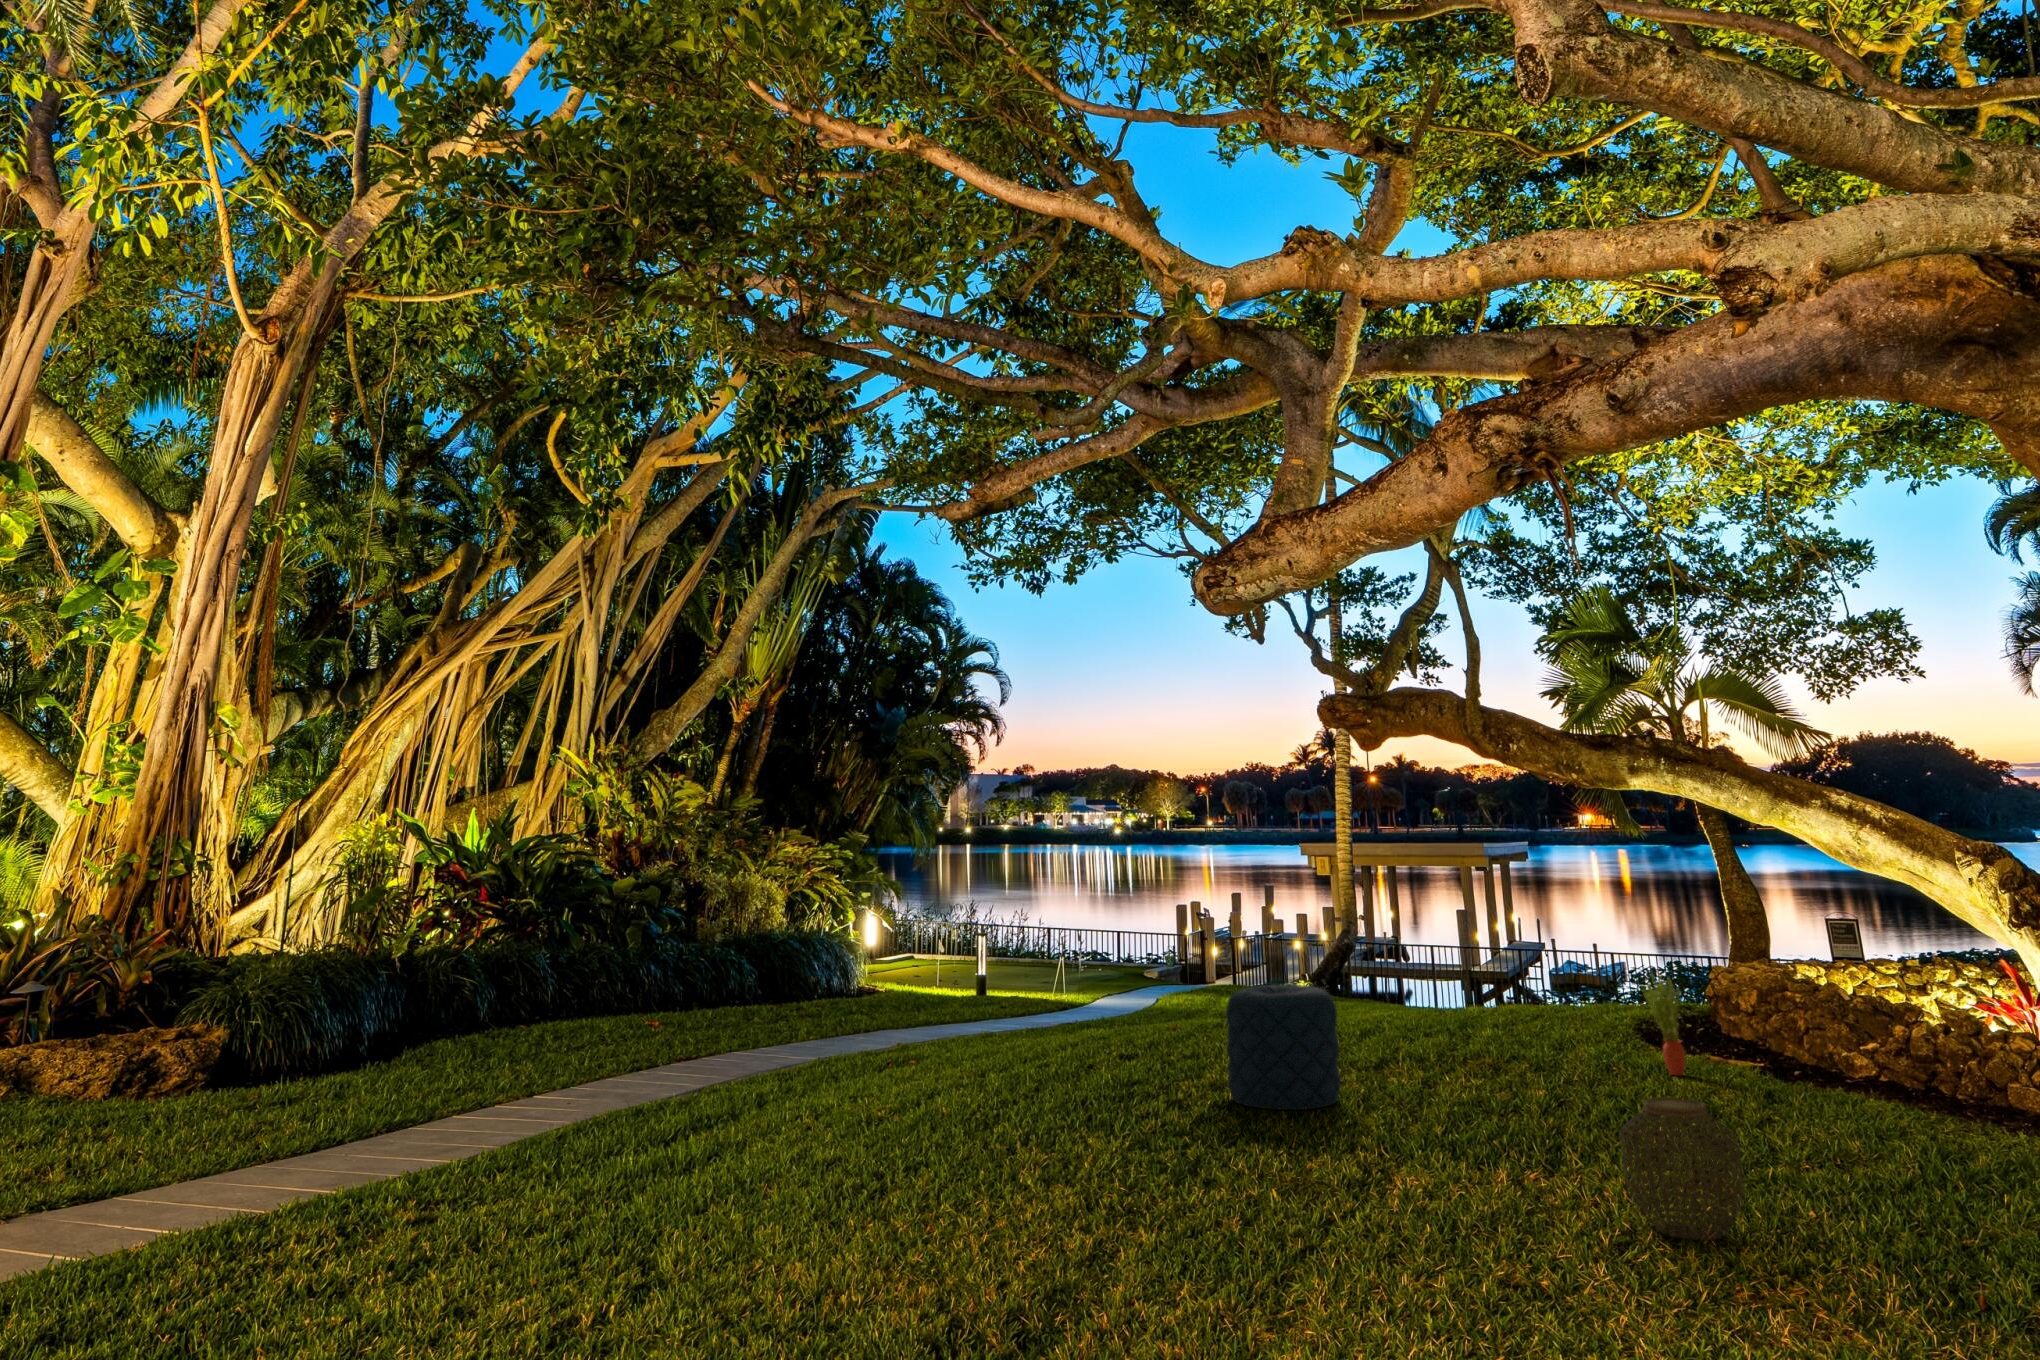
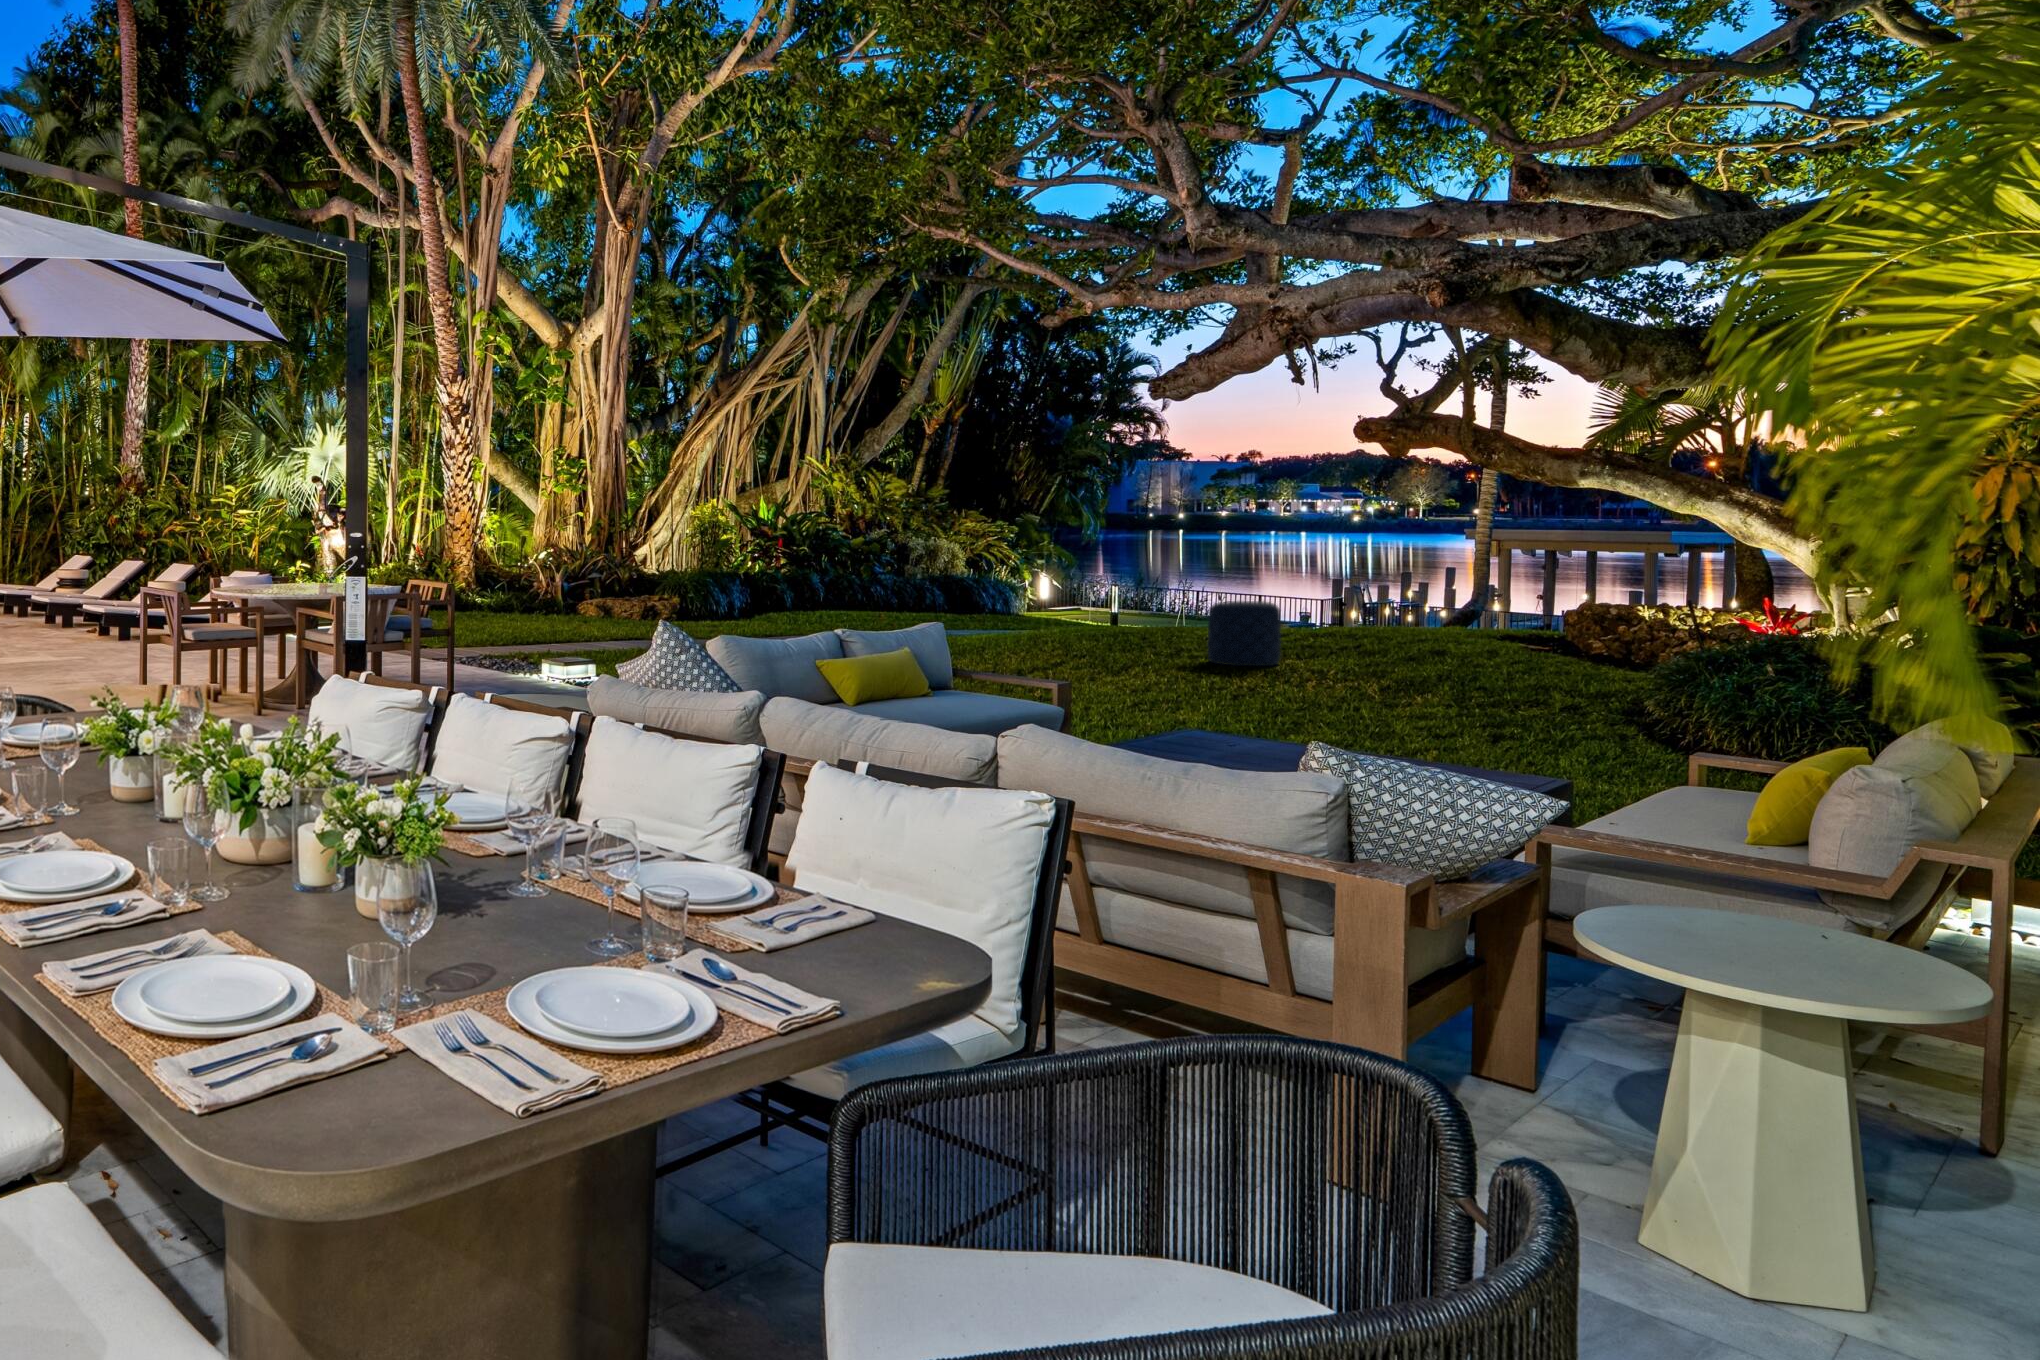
potted plant: present [1641,975,1686,1076] -> none [1532,606,1561,669]
woven basket: present [1620,1098,1744,1240] -> none [1358,644,1424,707]

